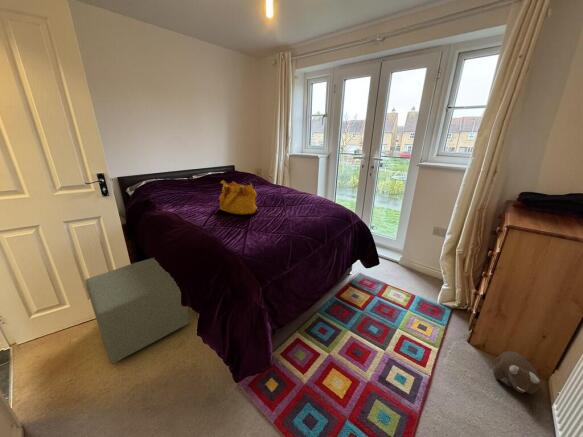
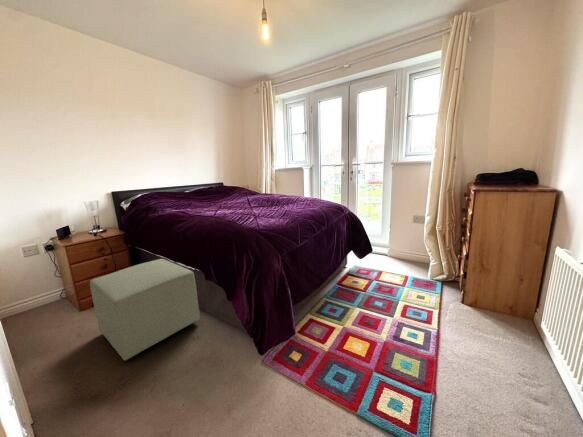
handbag: present [219,180,257,215] -> none [221,179,257,210]
plush toy: present [493,351,540,394] -> none [489,298,528,331]

